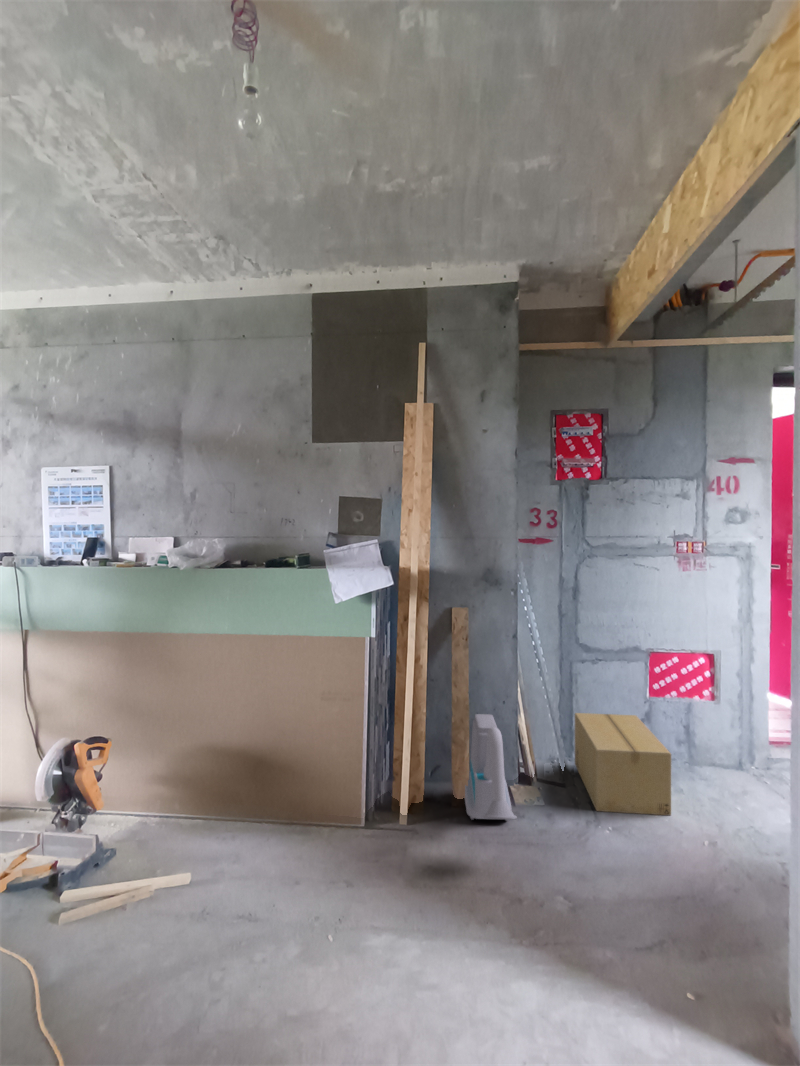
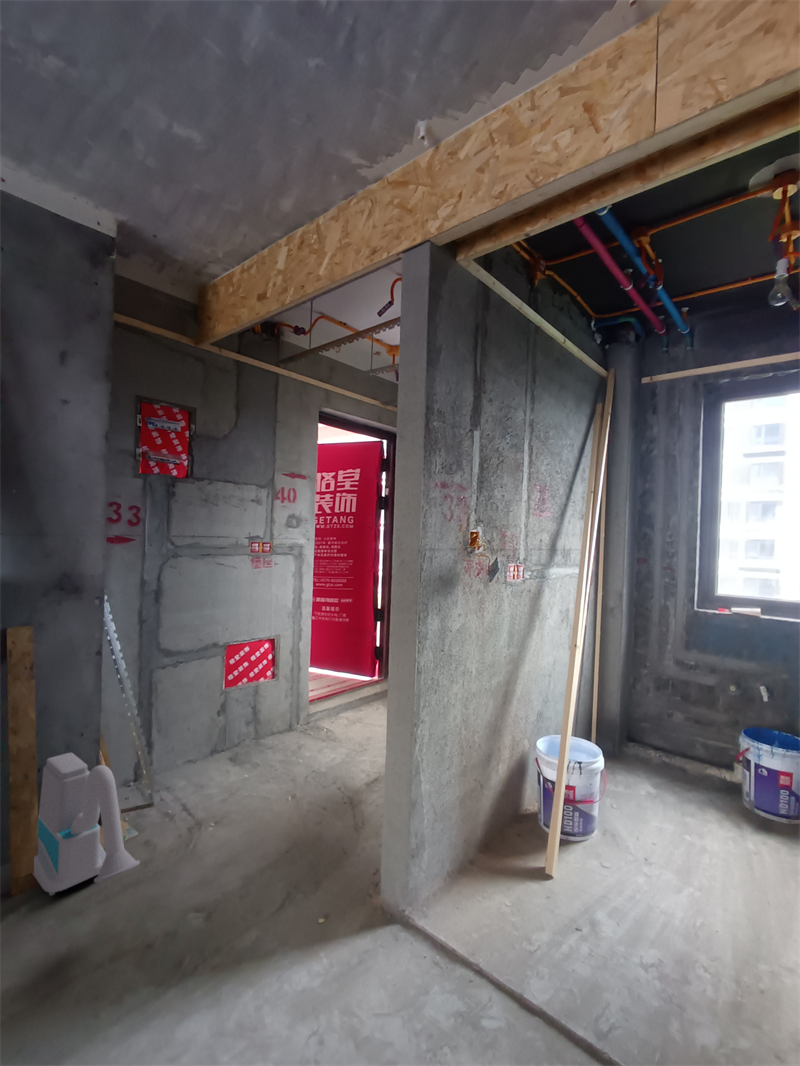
cardboard box: present [575,713,671,815] -> none [153,709,262,817]

